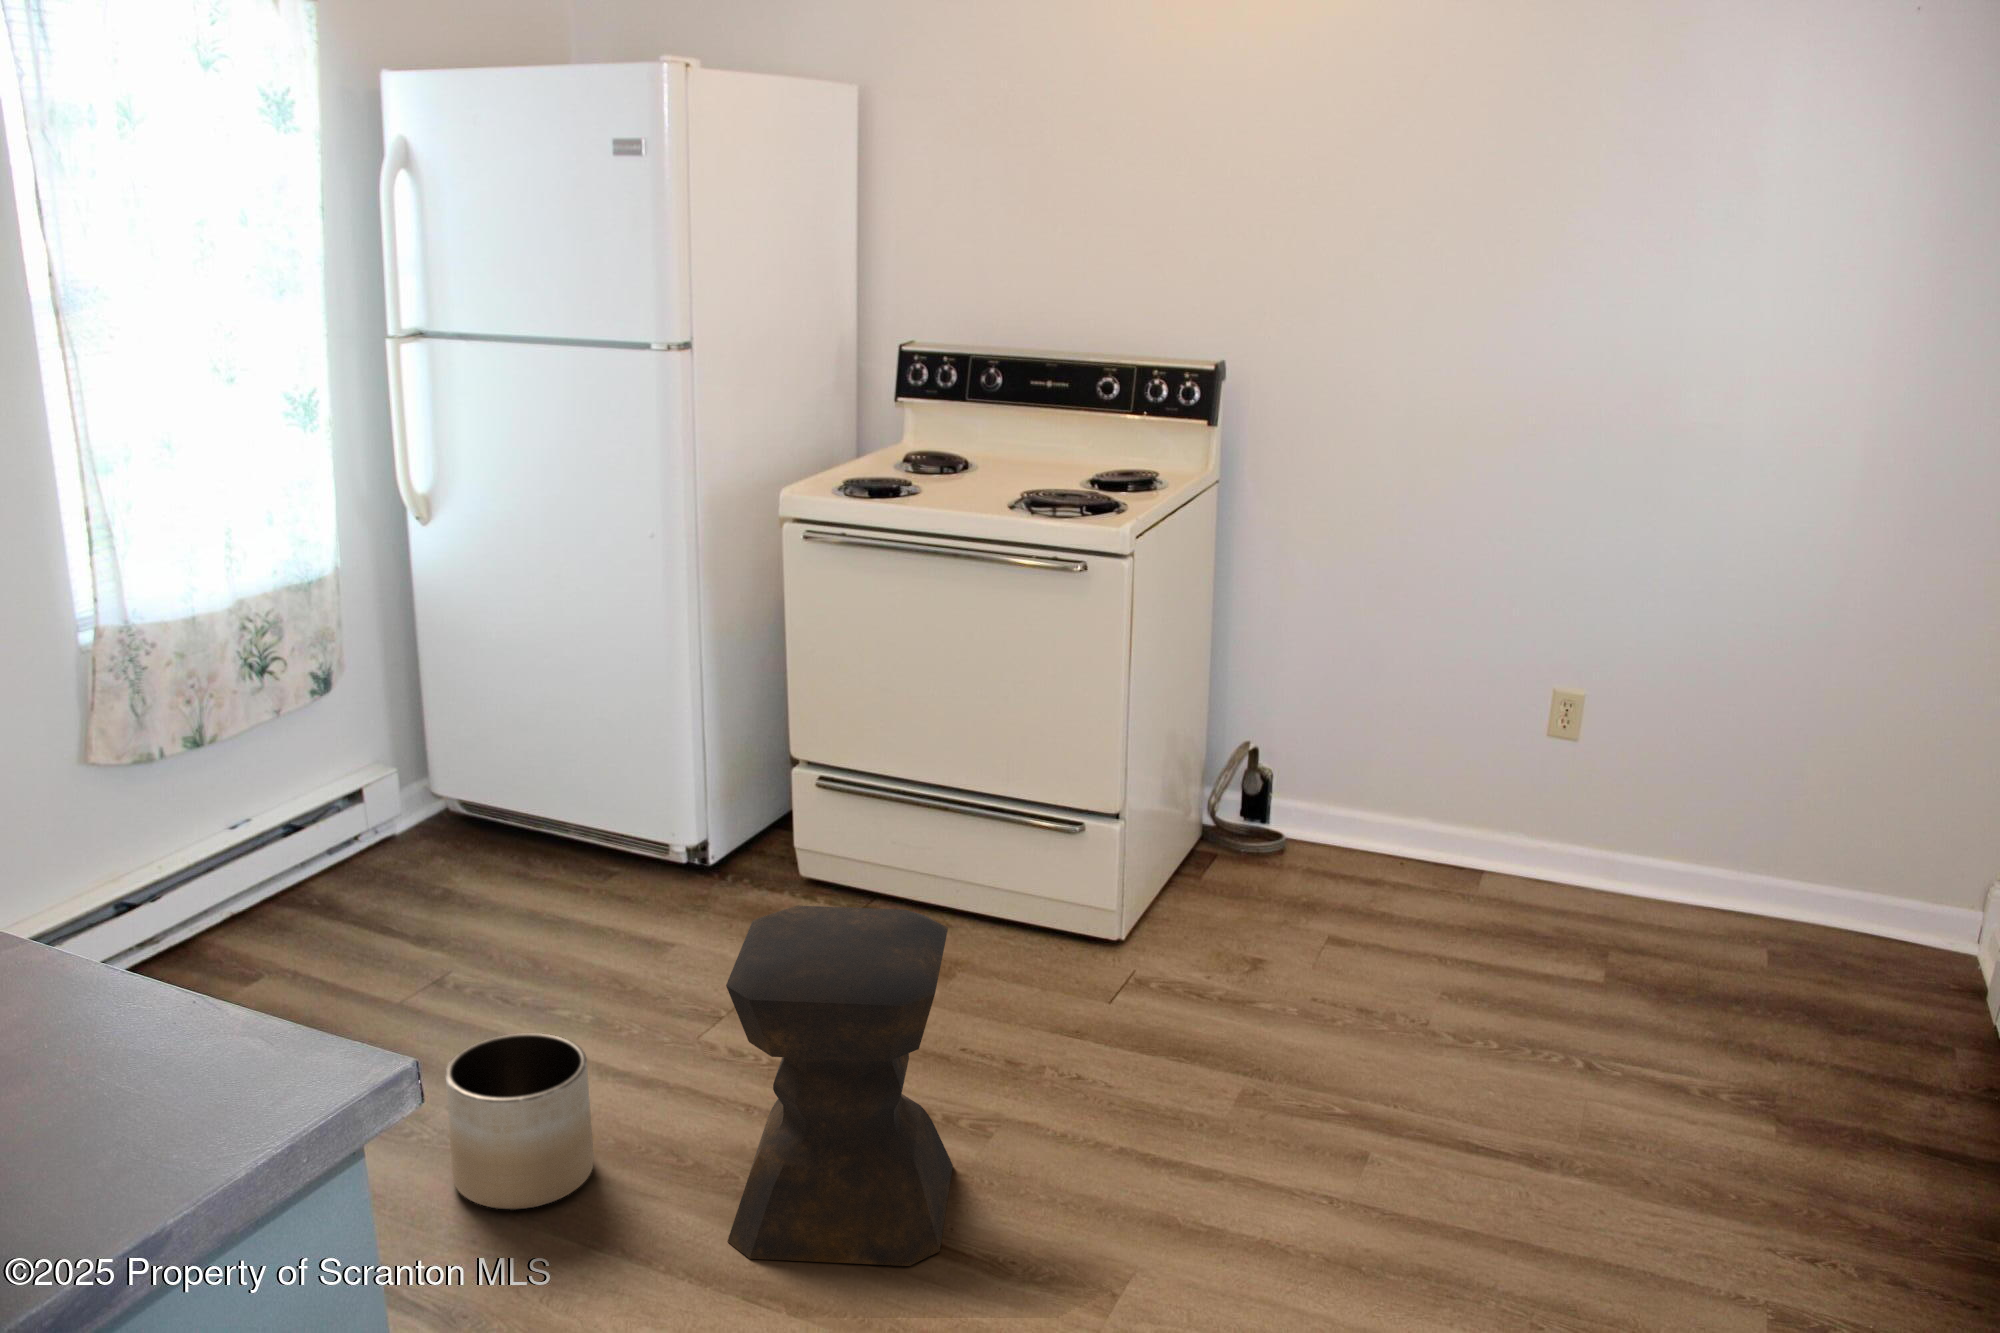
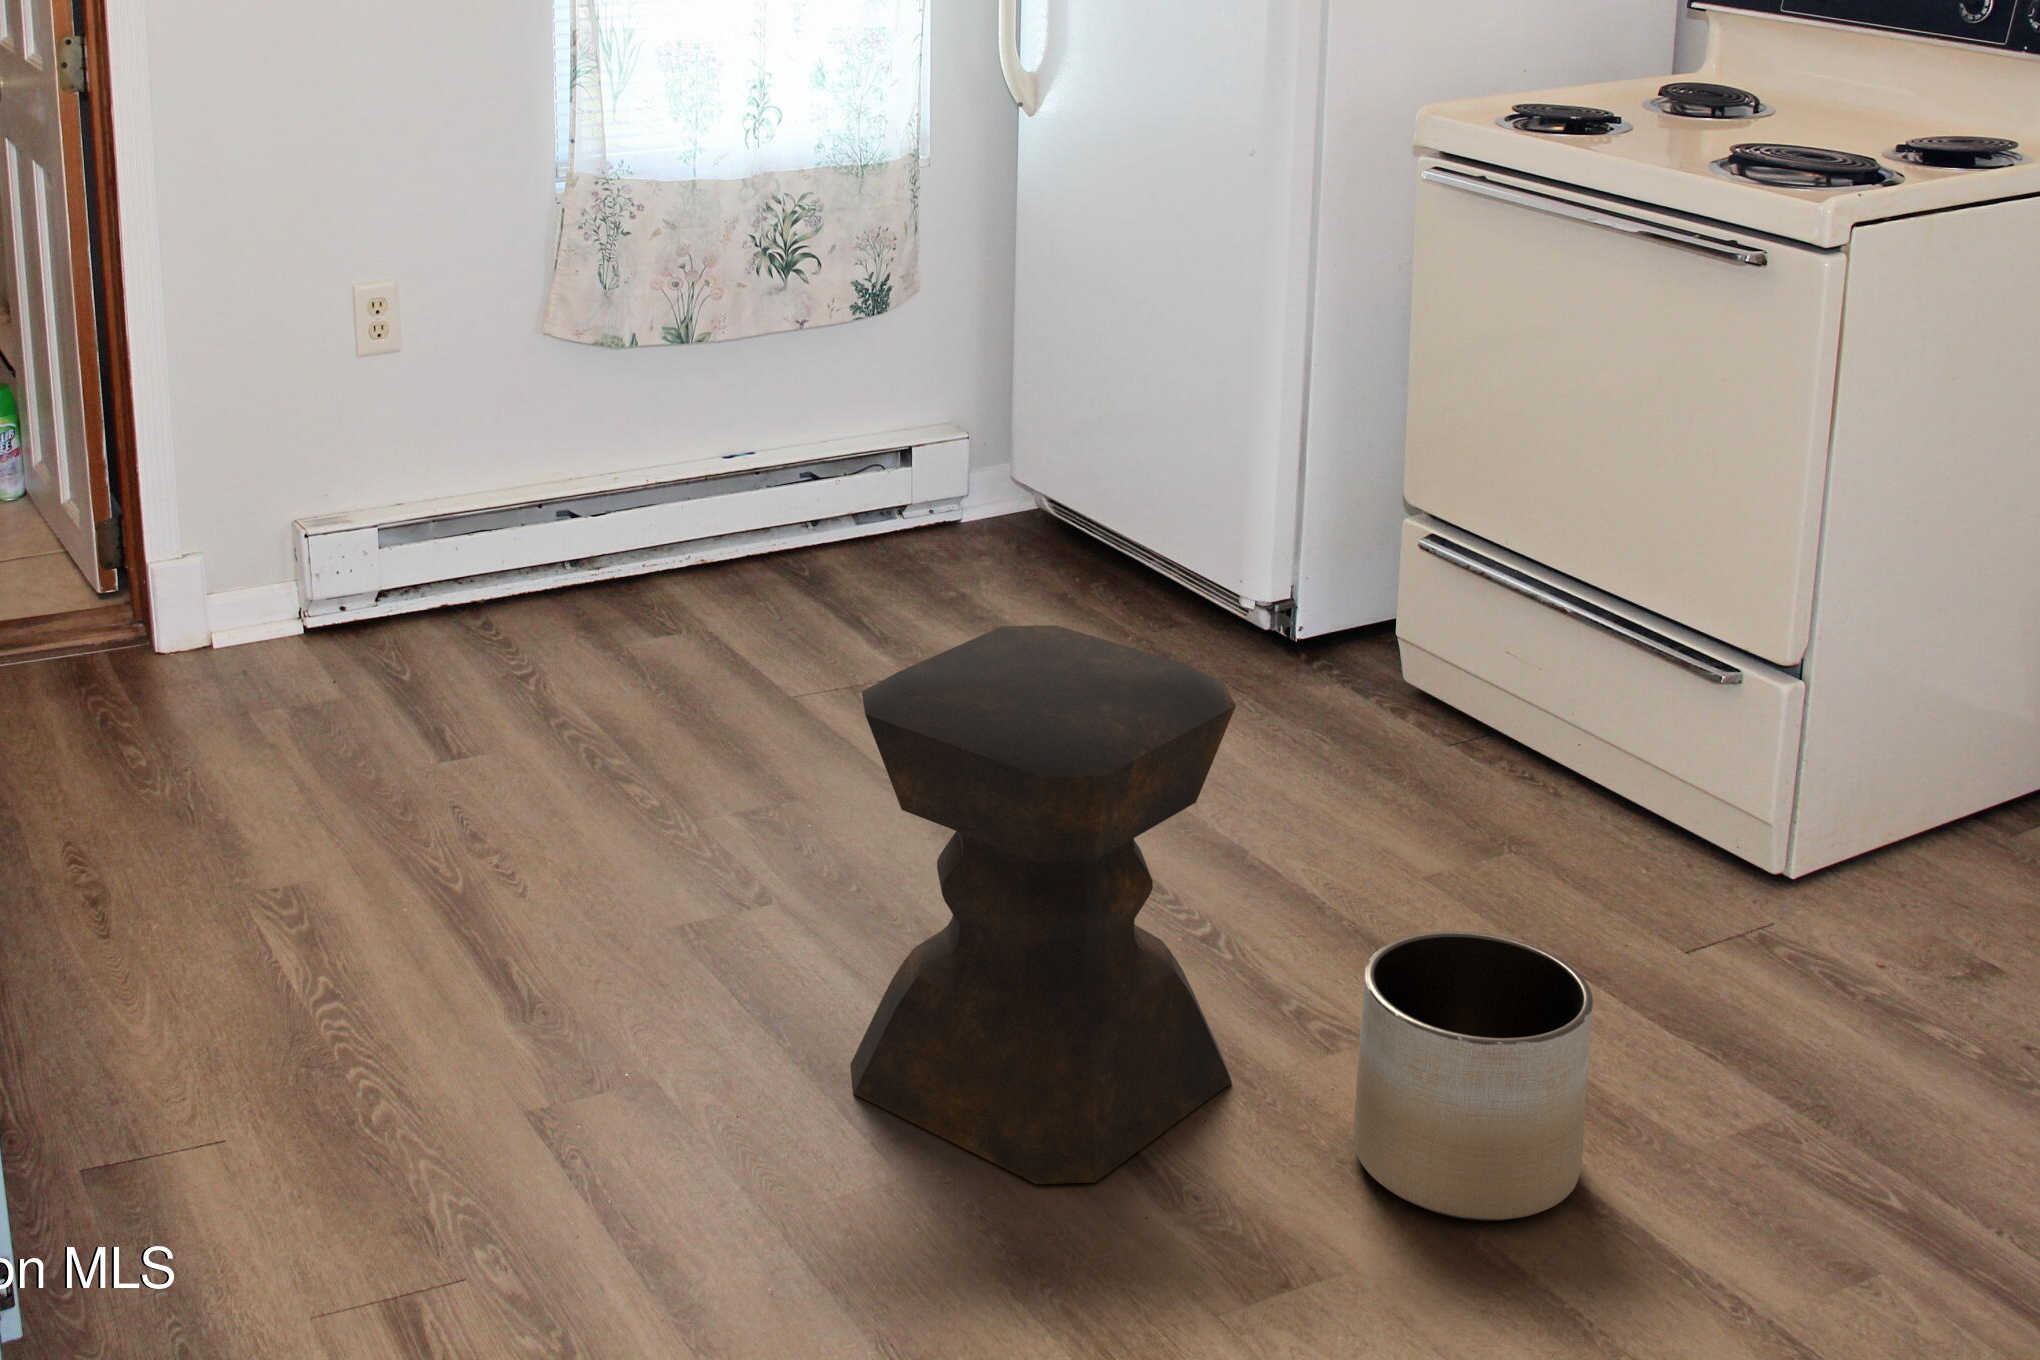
planter: present [445,1033,594,1210] -> present [1353,931,1593,1221]

